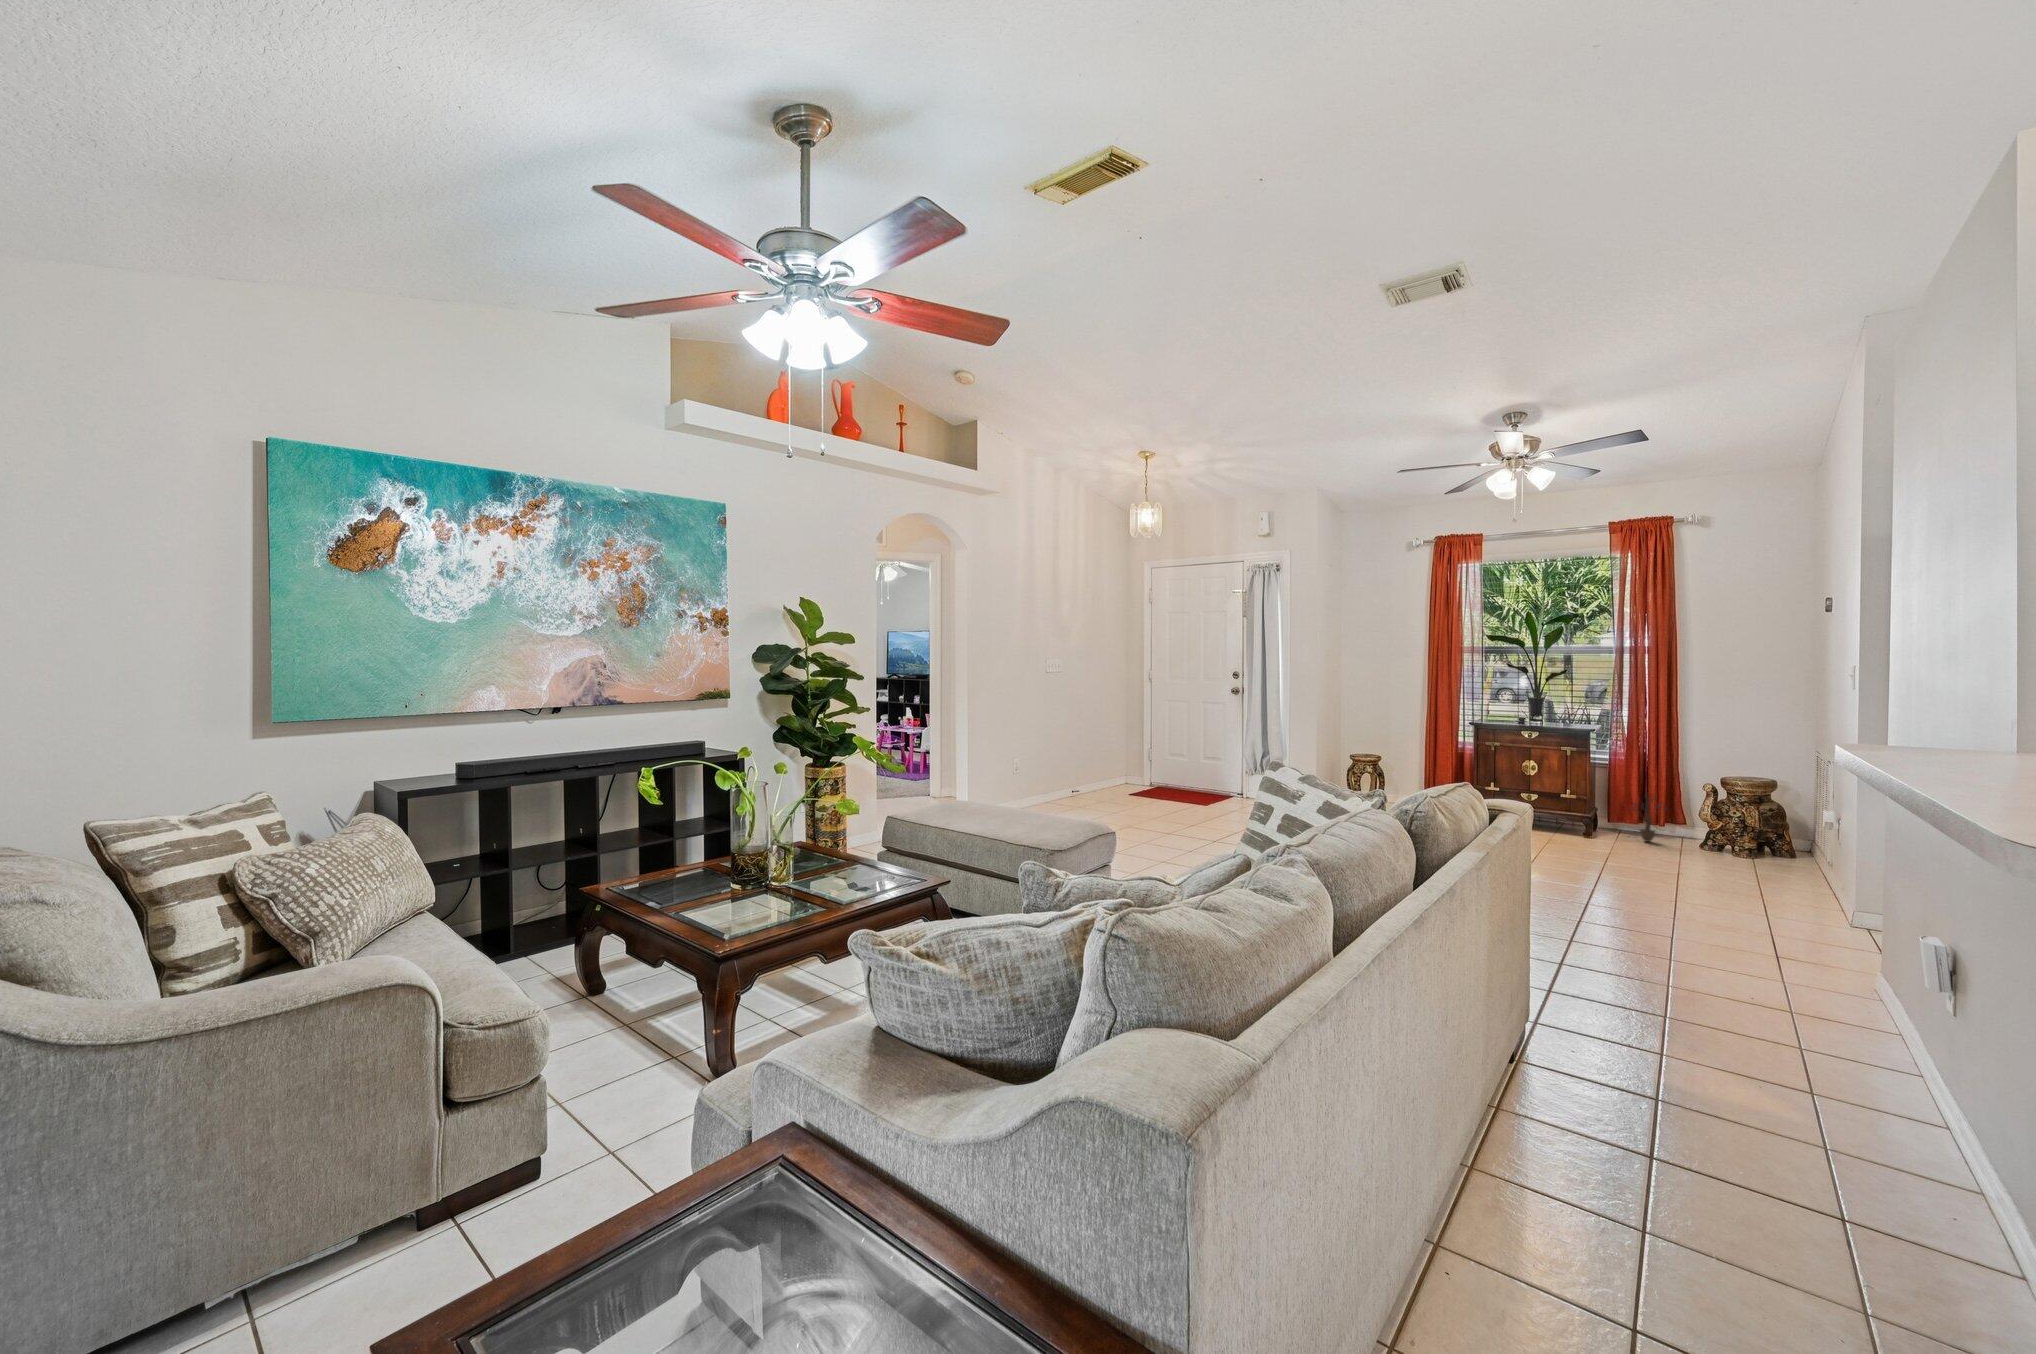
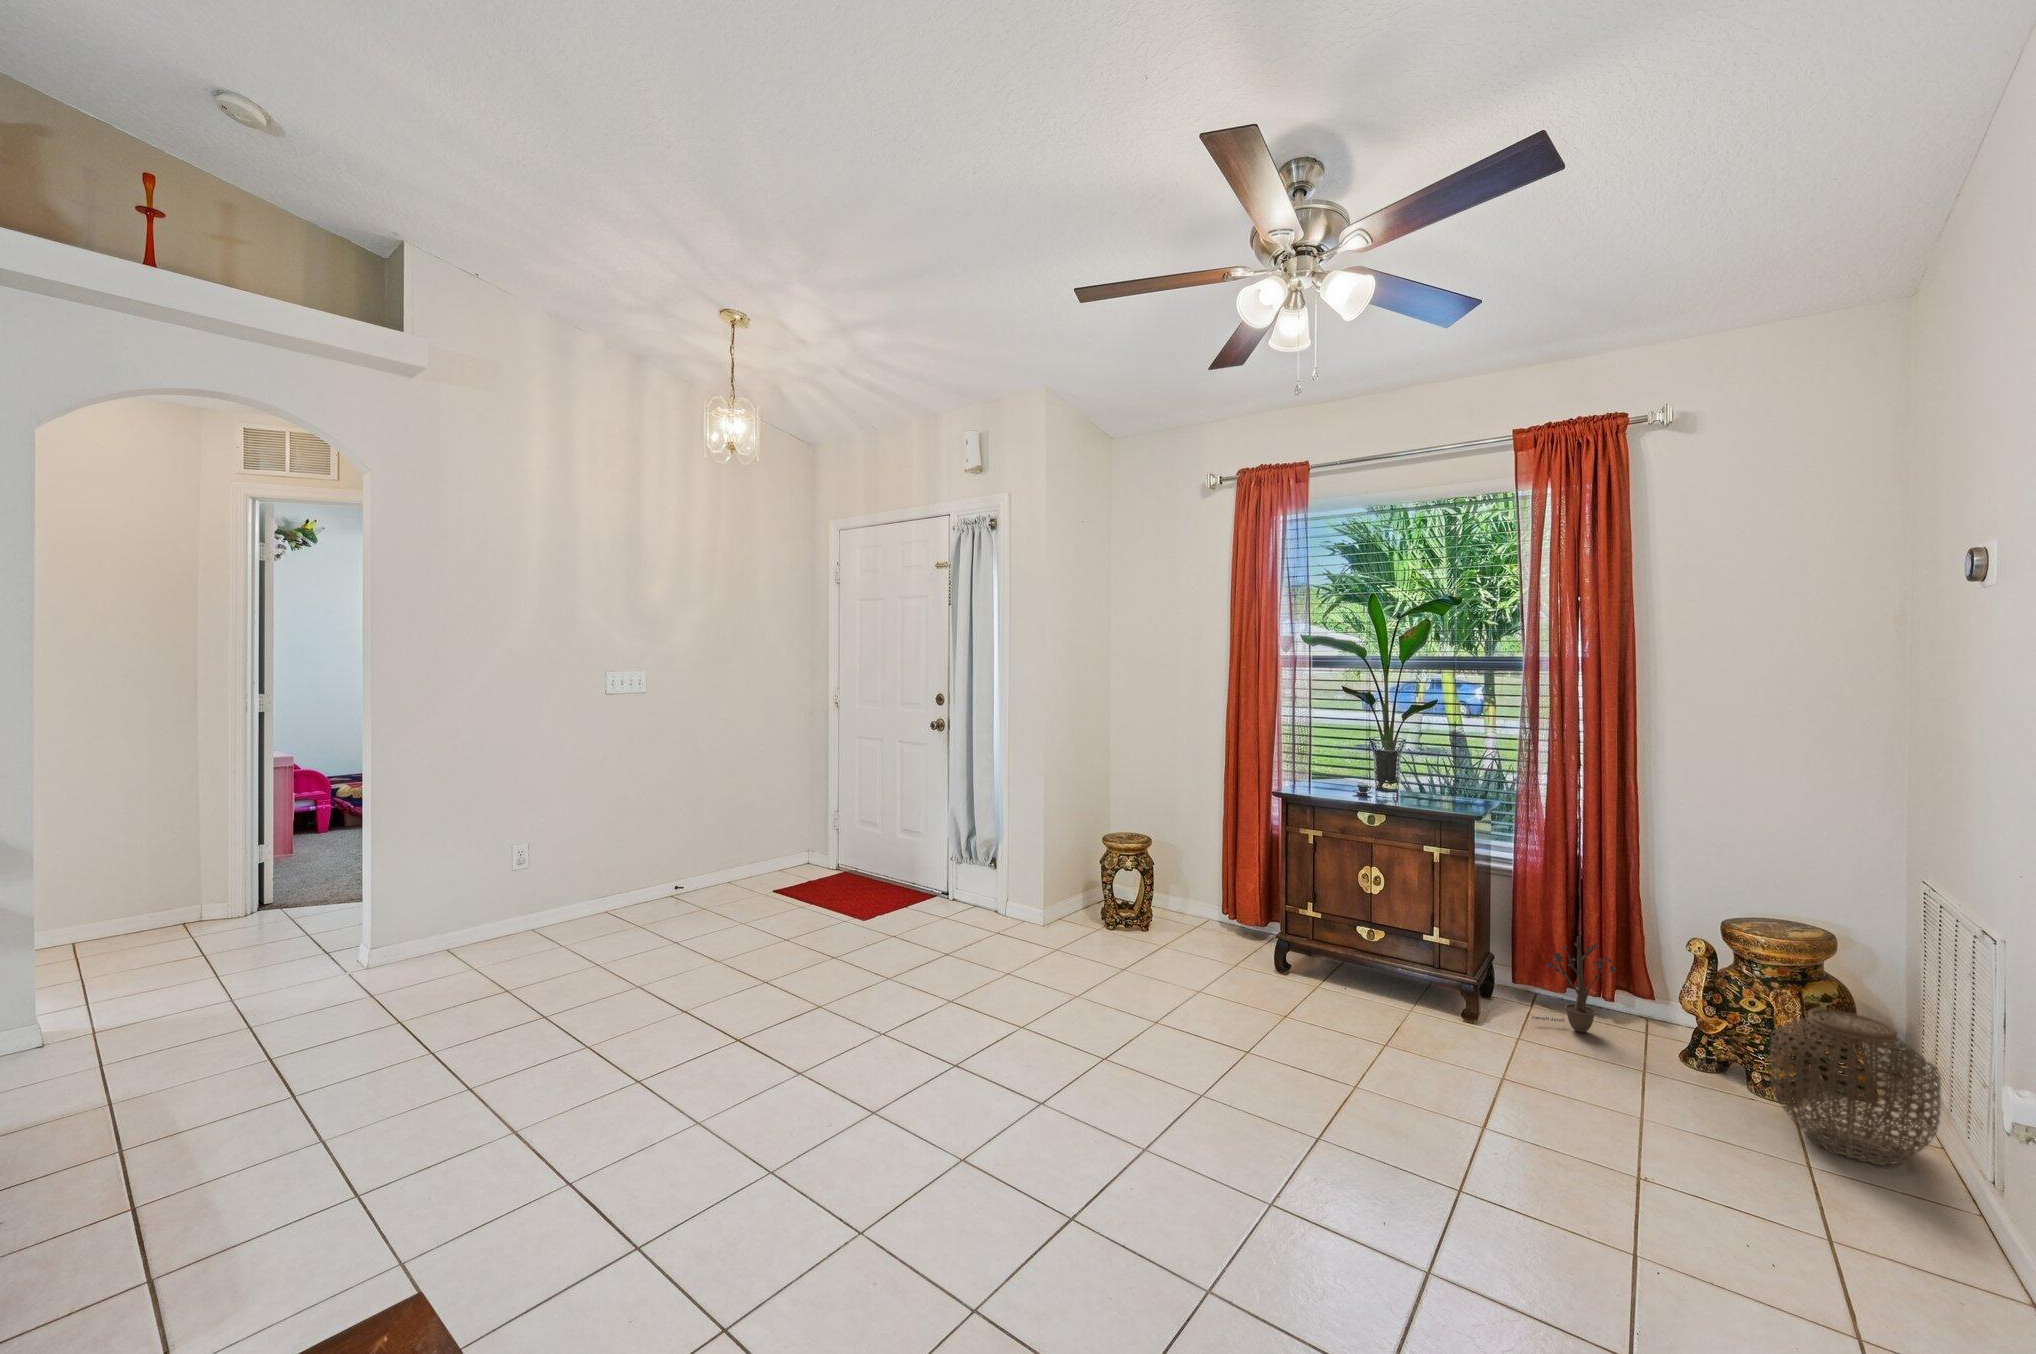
woven basket: none [1740,809,1815,871] -> present [1770,1009,1941,1165]

